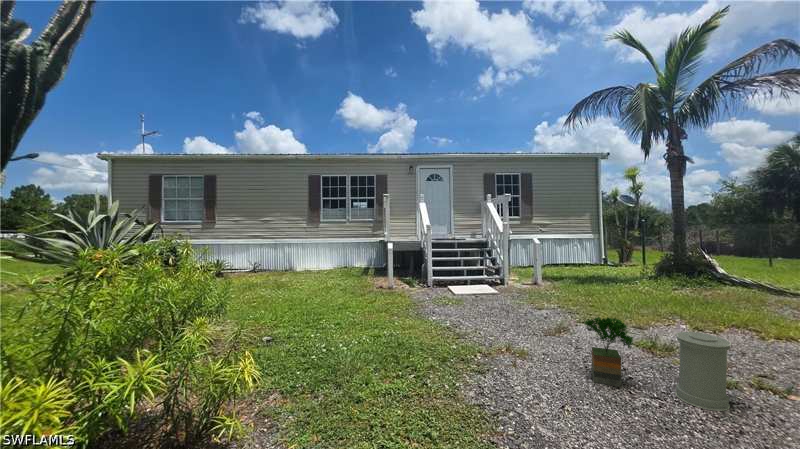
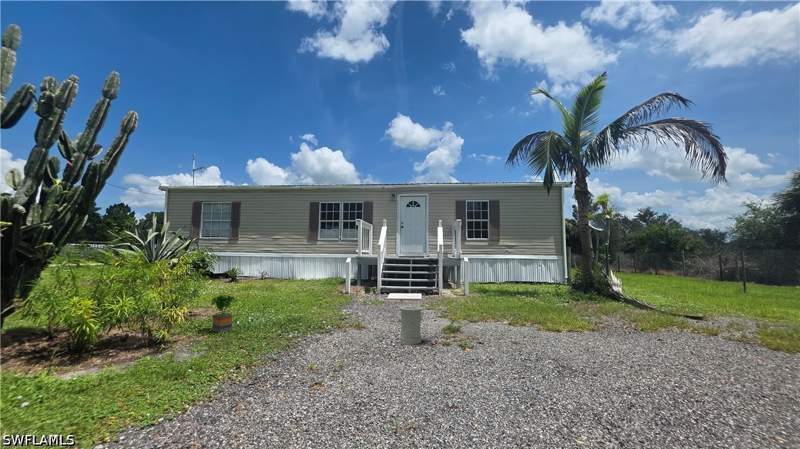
potted tree: present [585,317,633,387] -> present [211,295,237,333]

